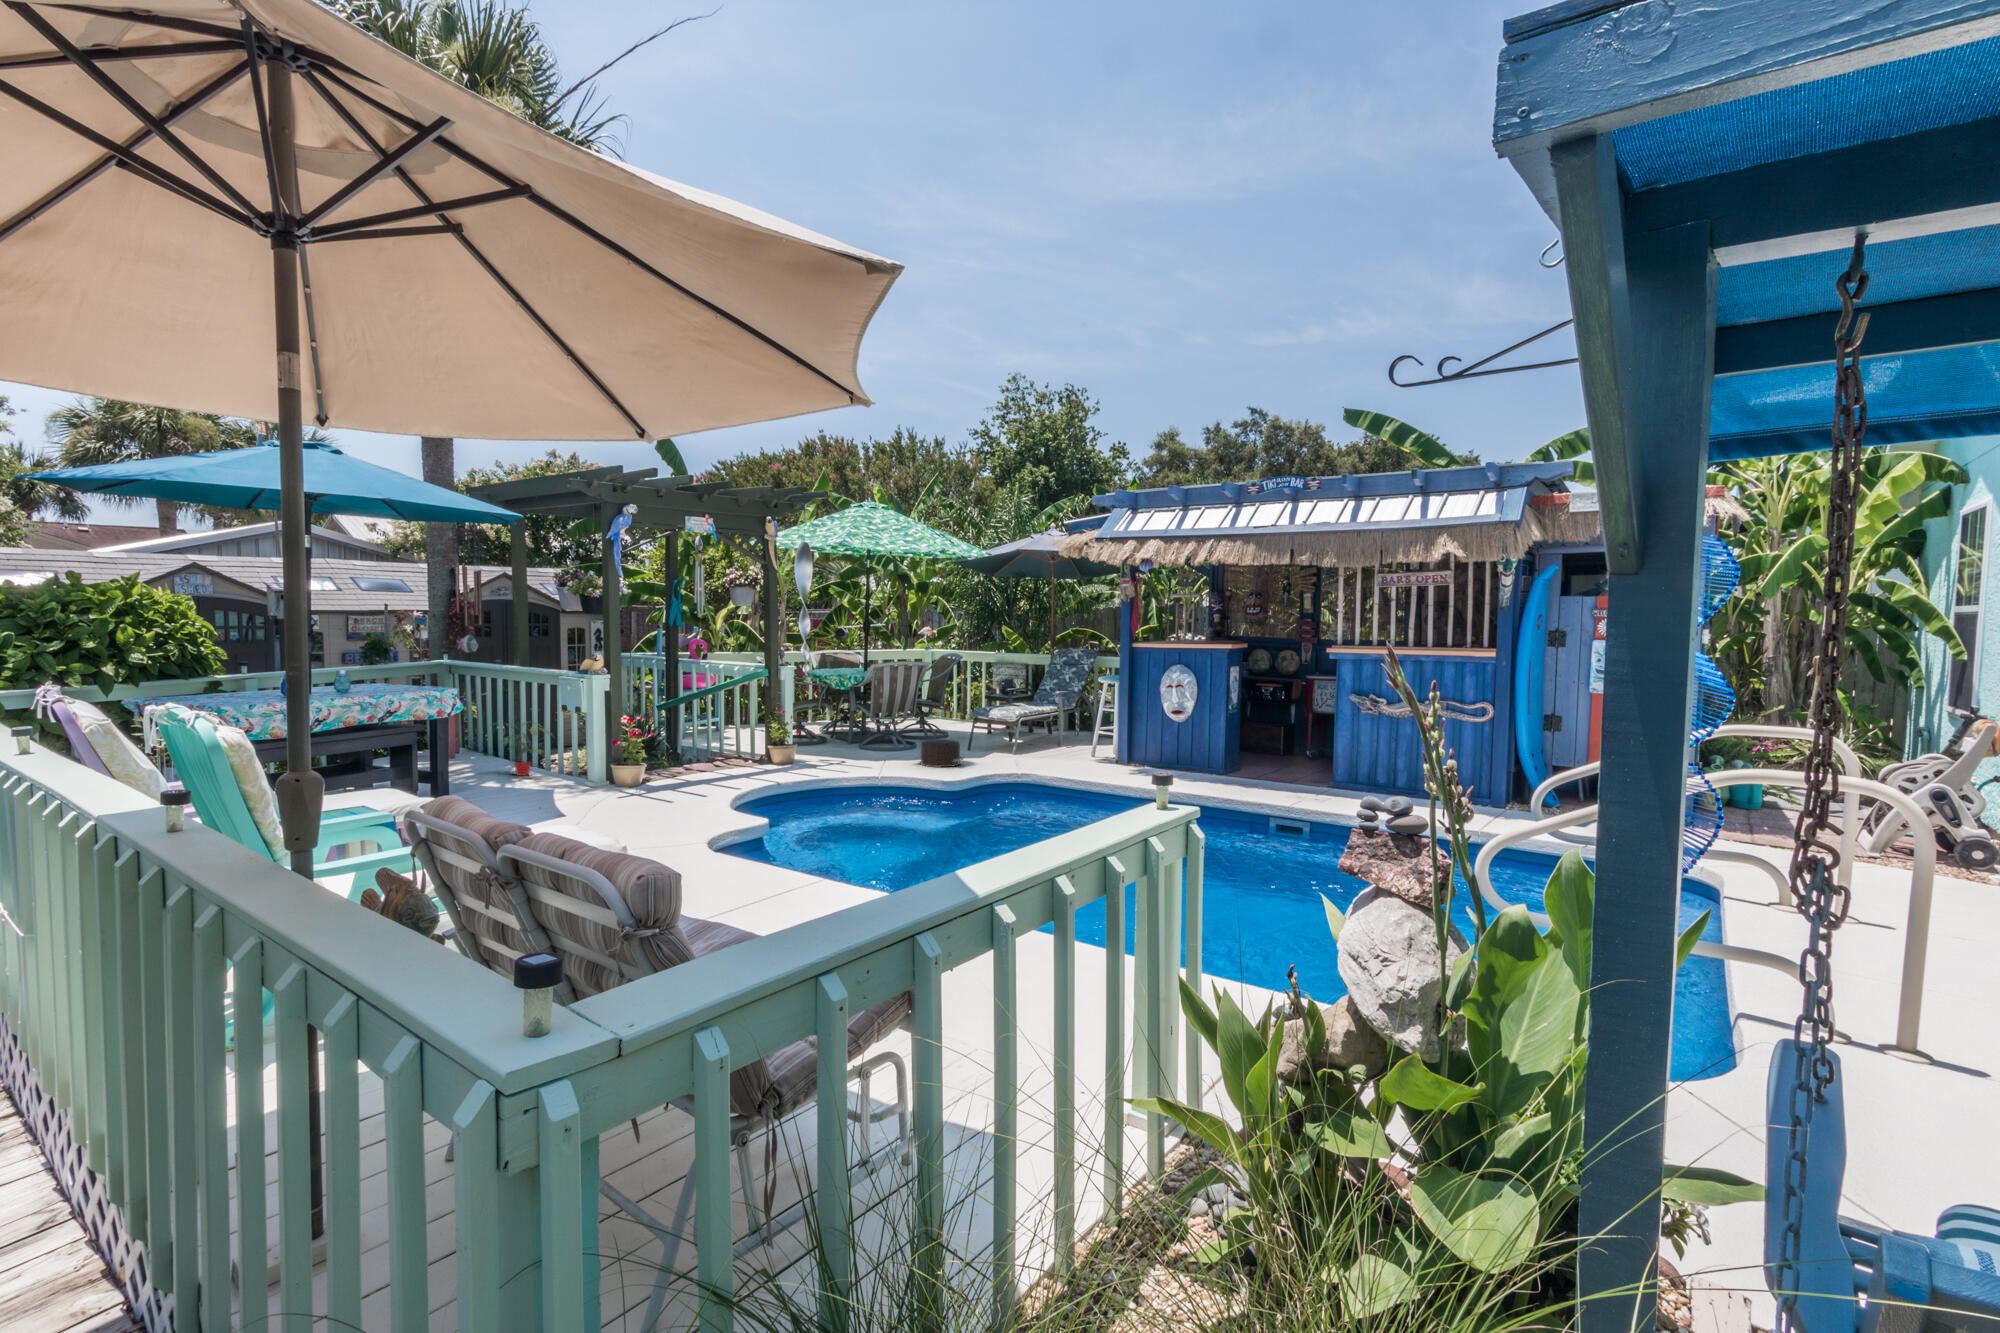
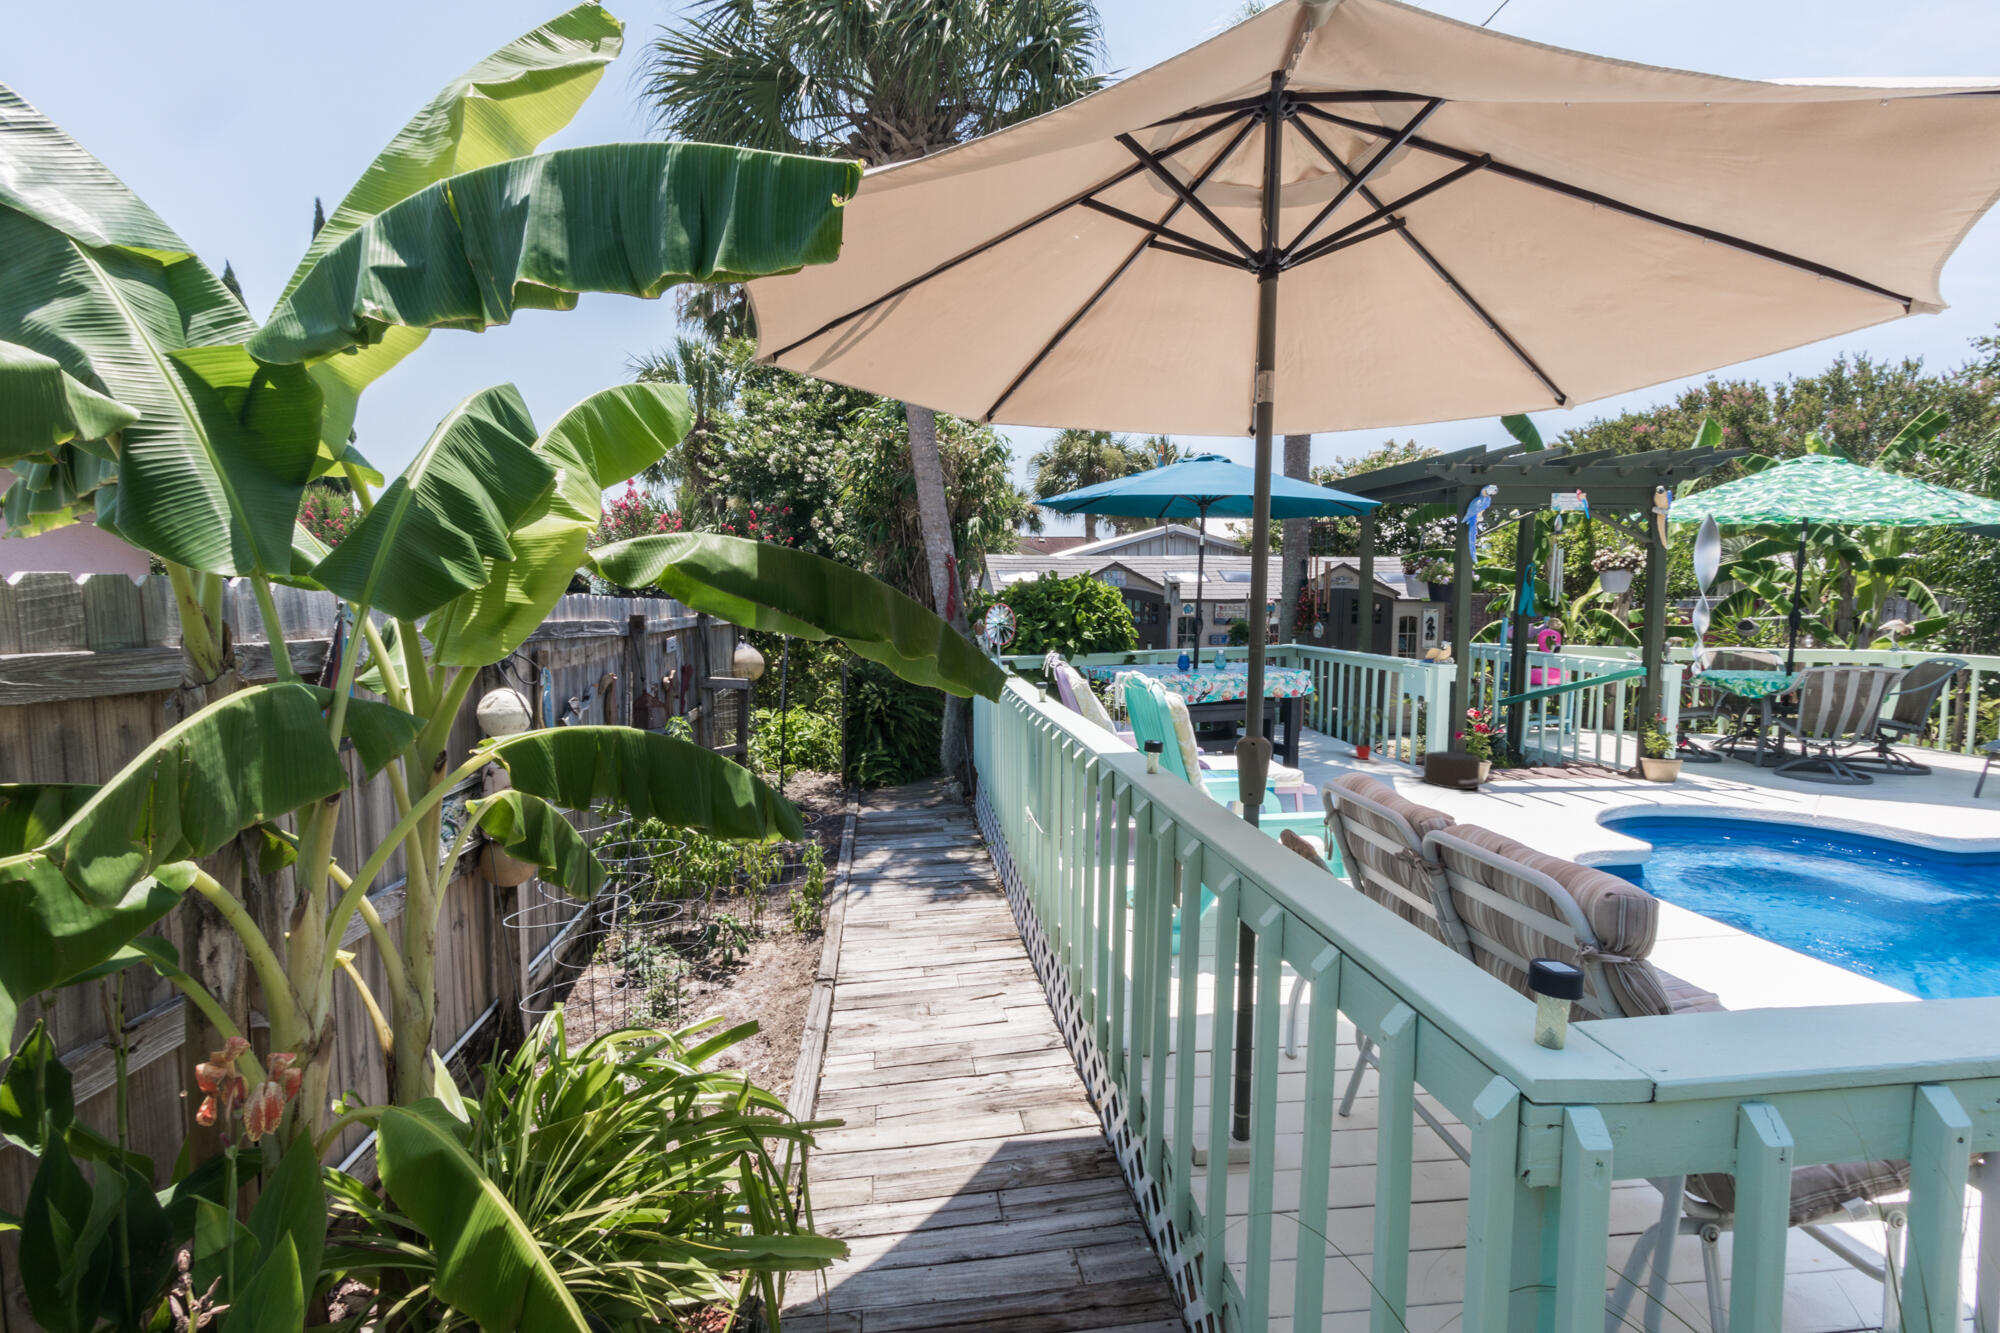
pouf: present [914,739,963,767] -> present [1415,751,1482,789]

